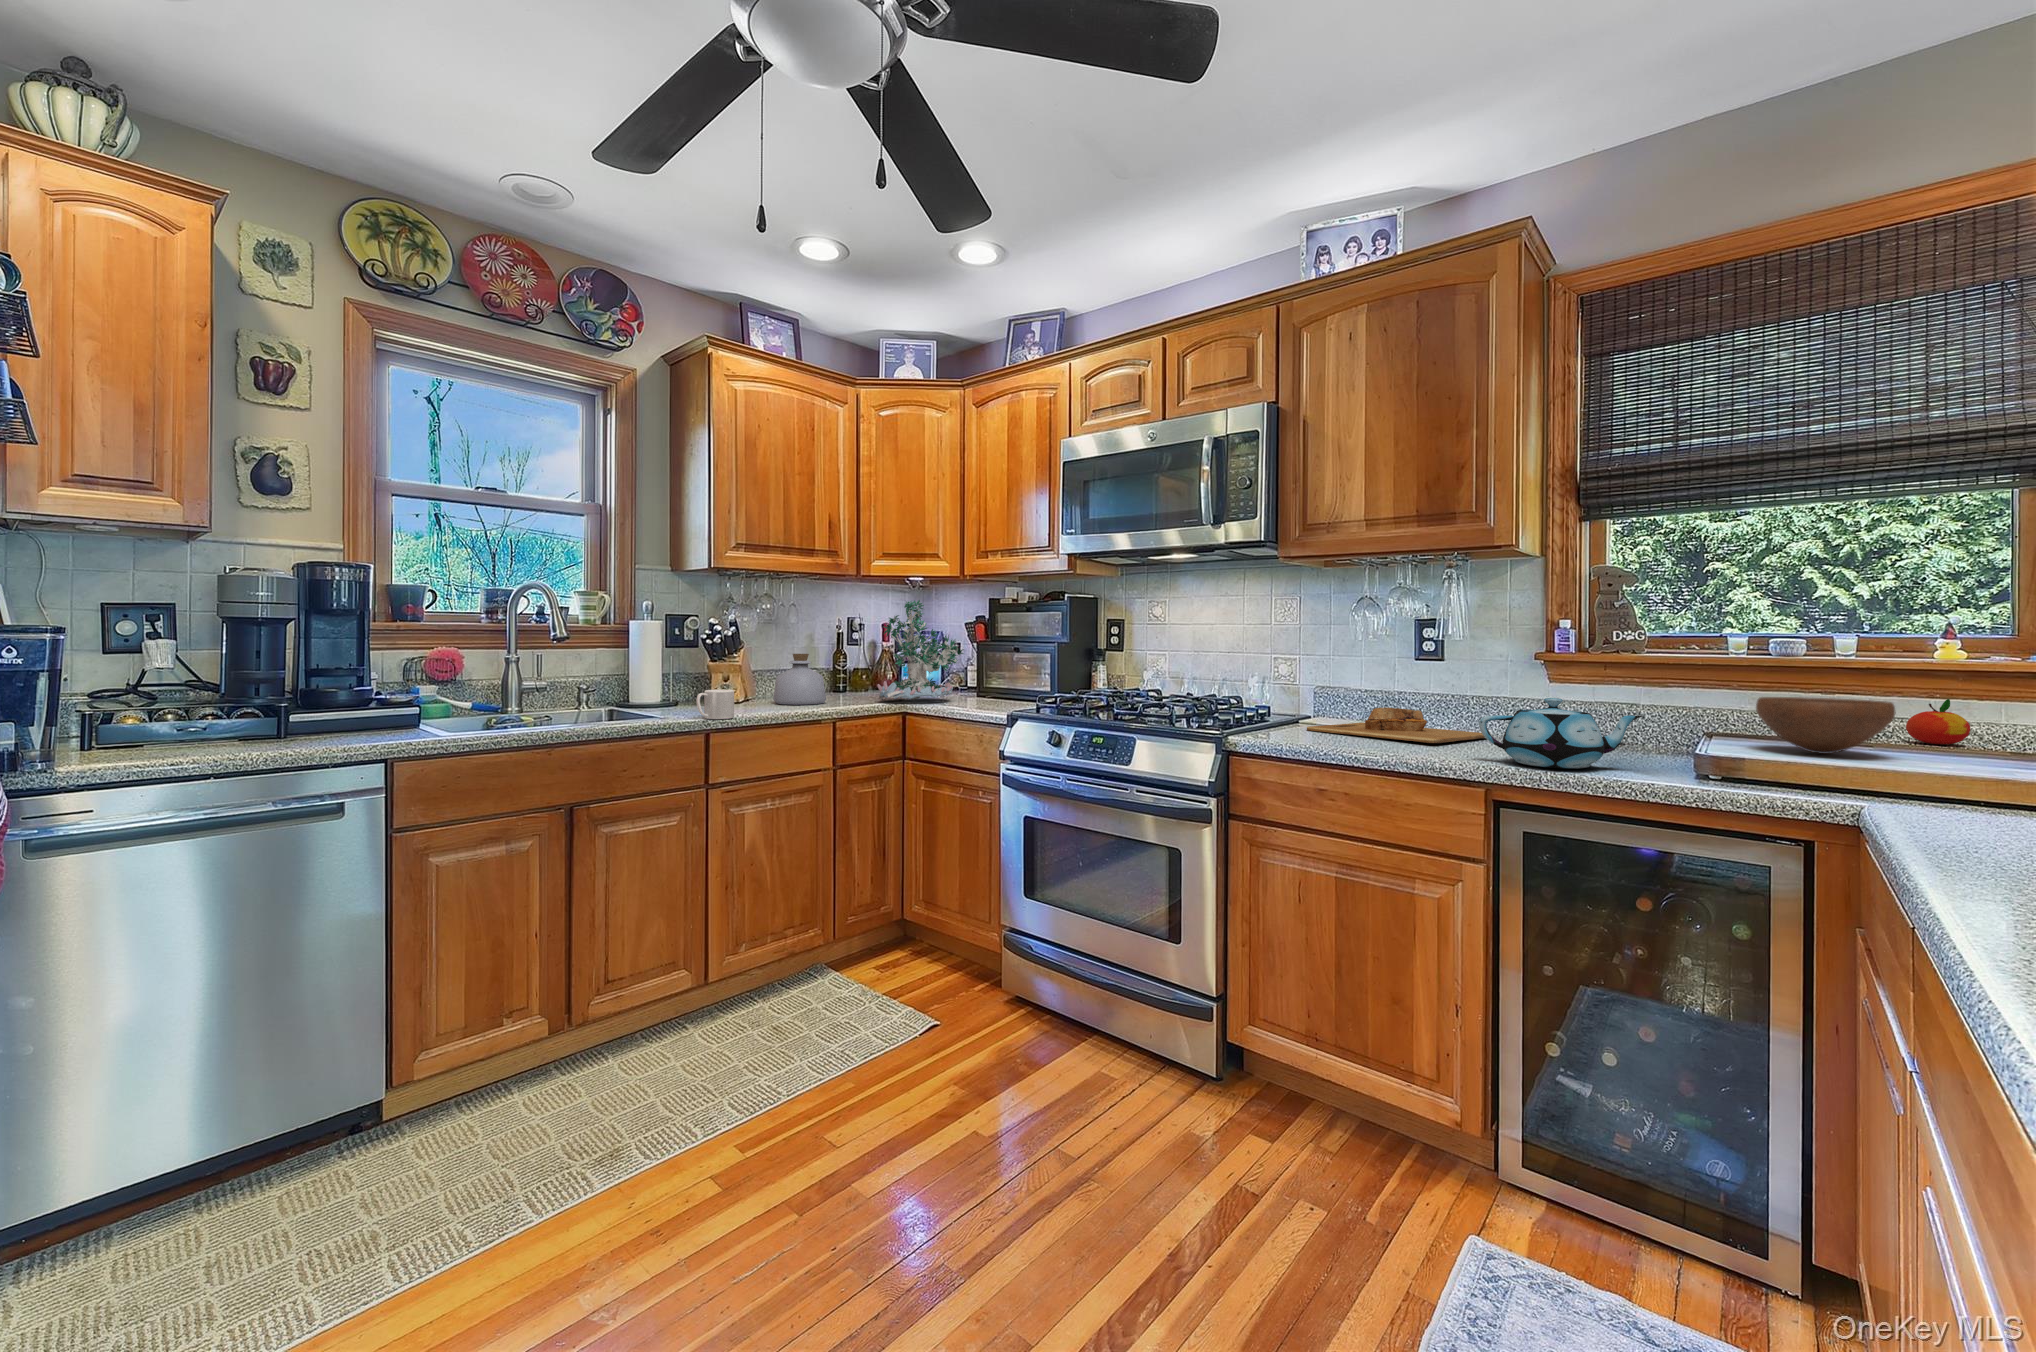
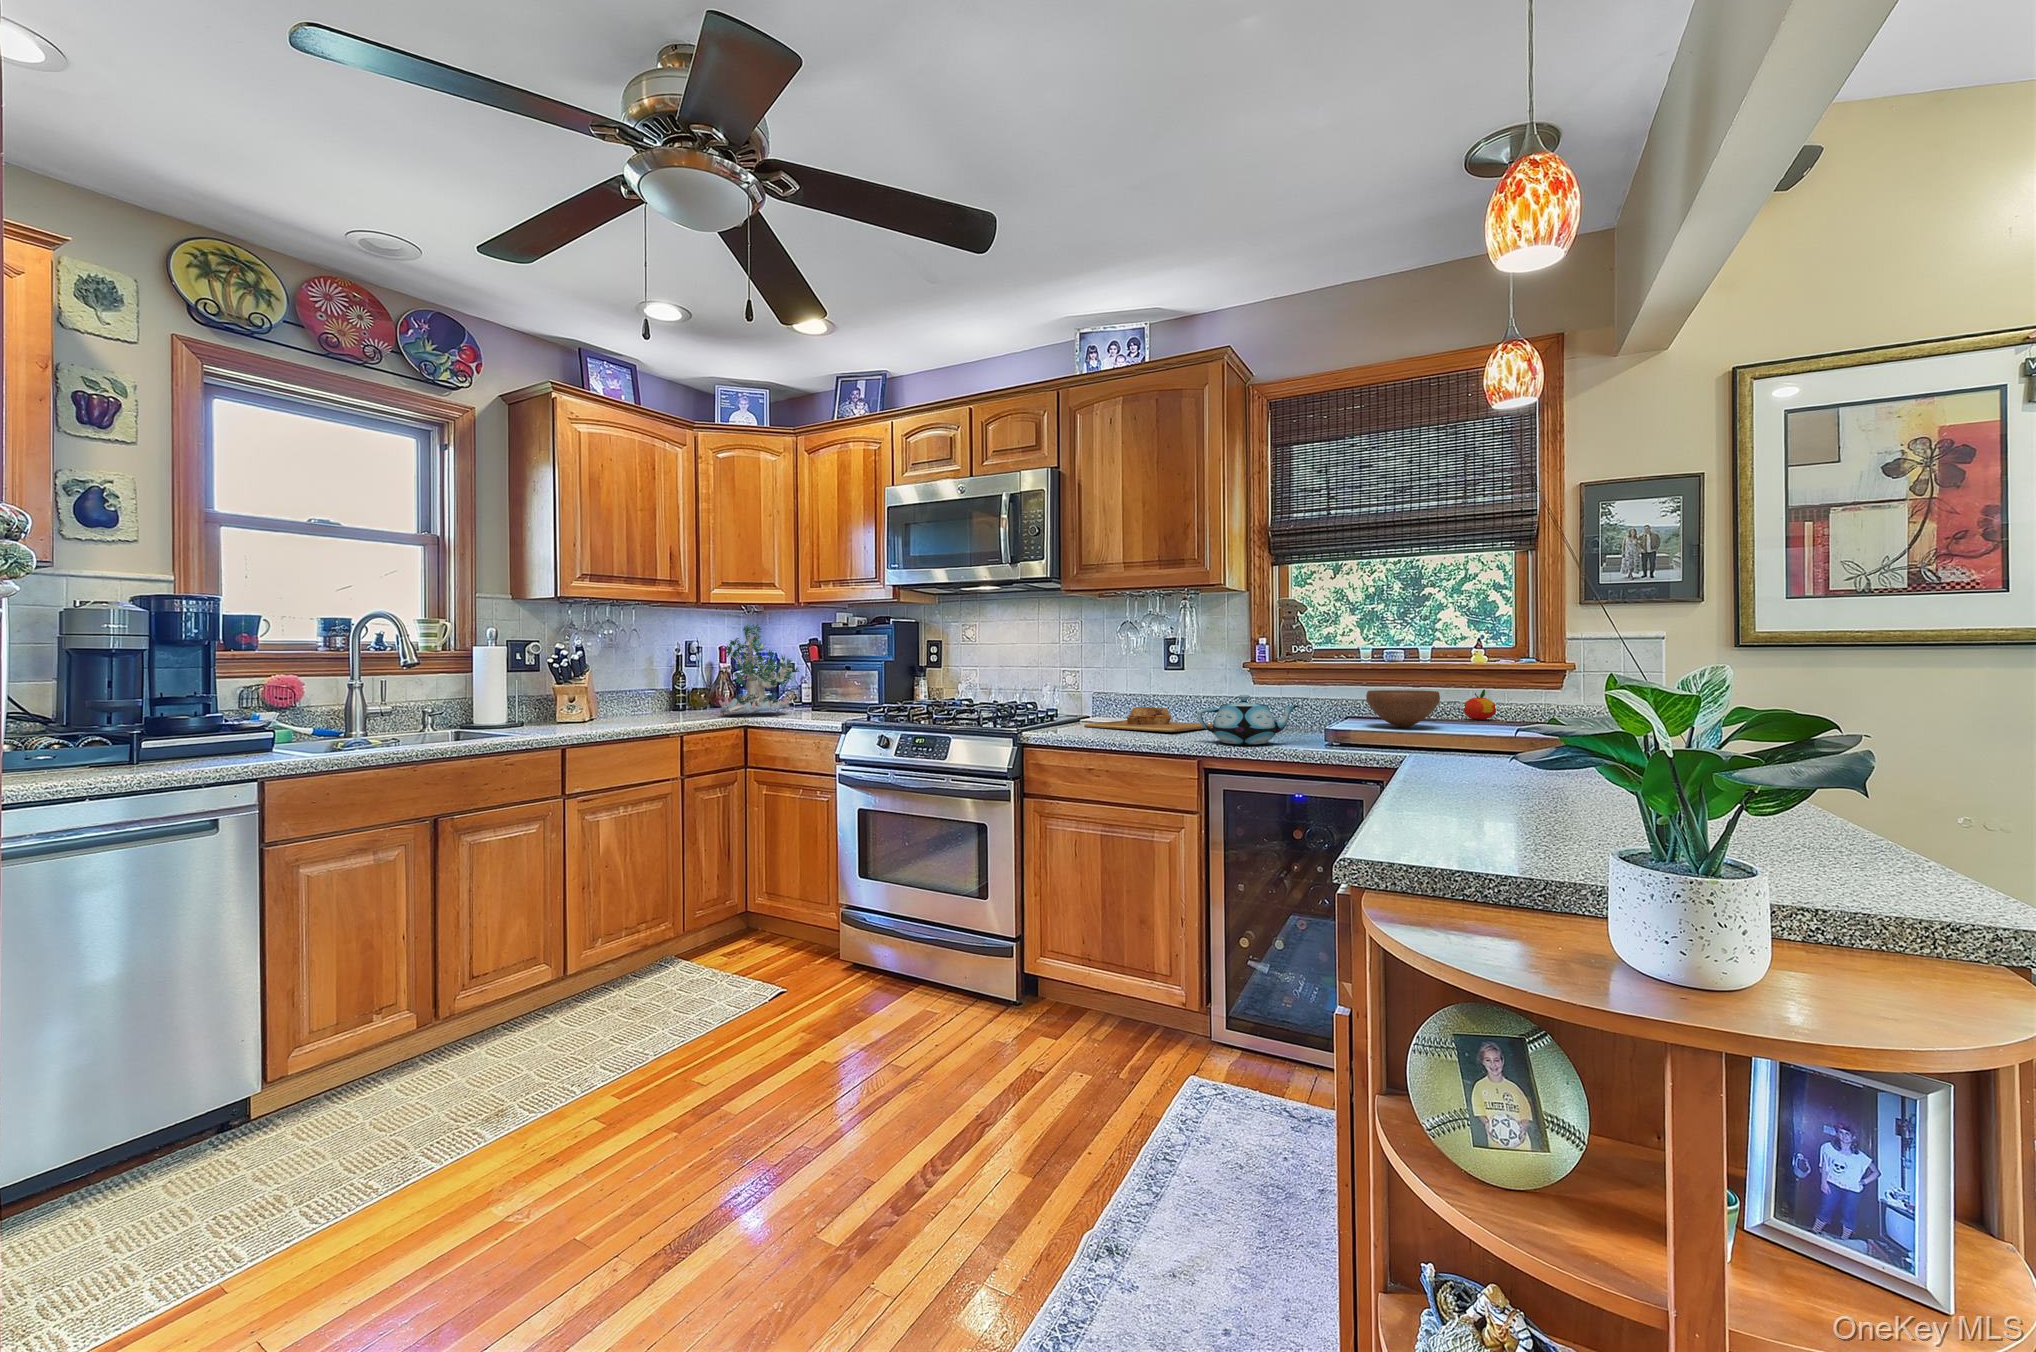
bottle: present [773,654,826,705] -> none [618,674,670,721]
mug: present [696,689,734,719] -> none [553,708,589,734]

